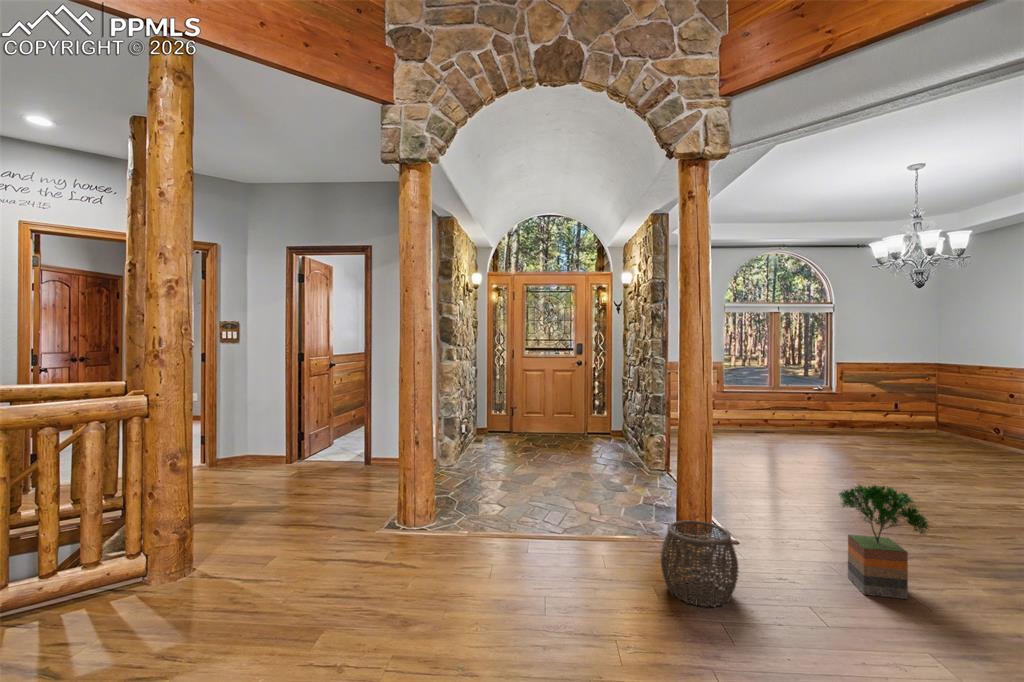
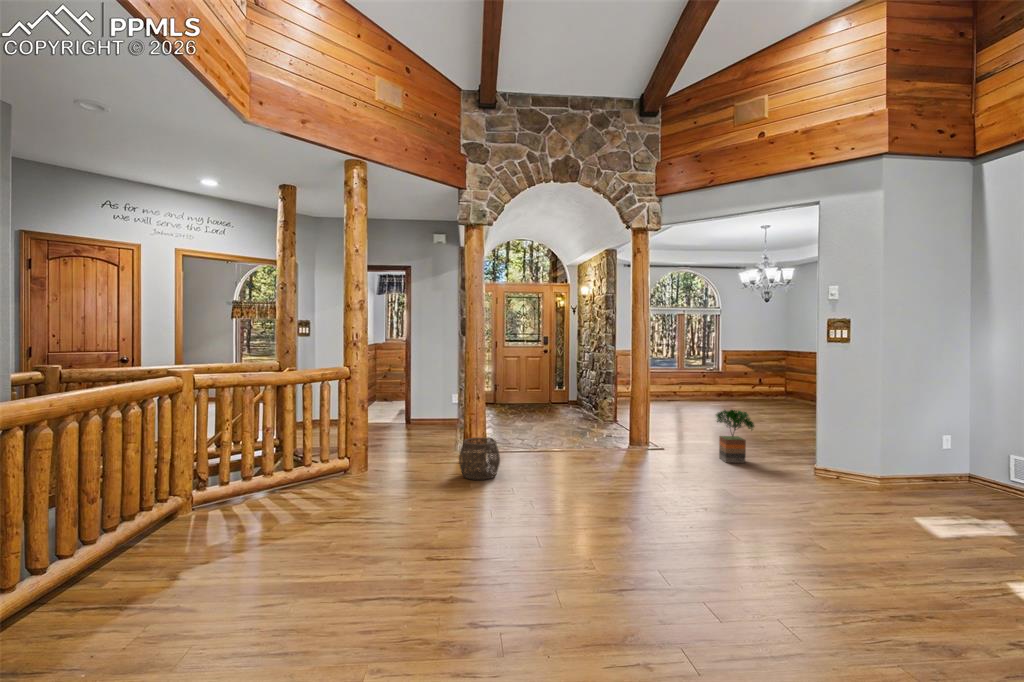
woven basket: present [660,520,738,607] -> present [459,438,500,480]

